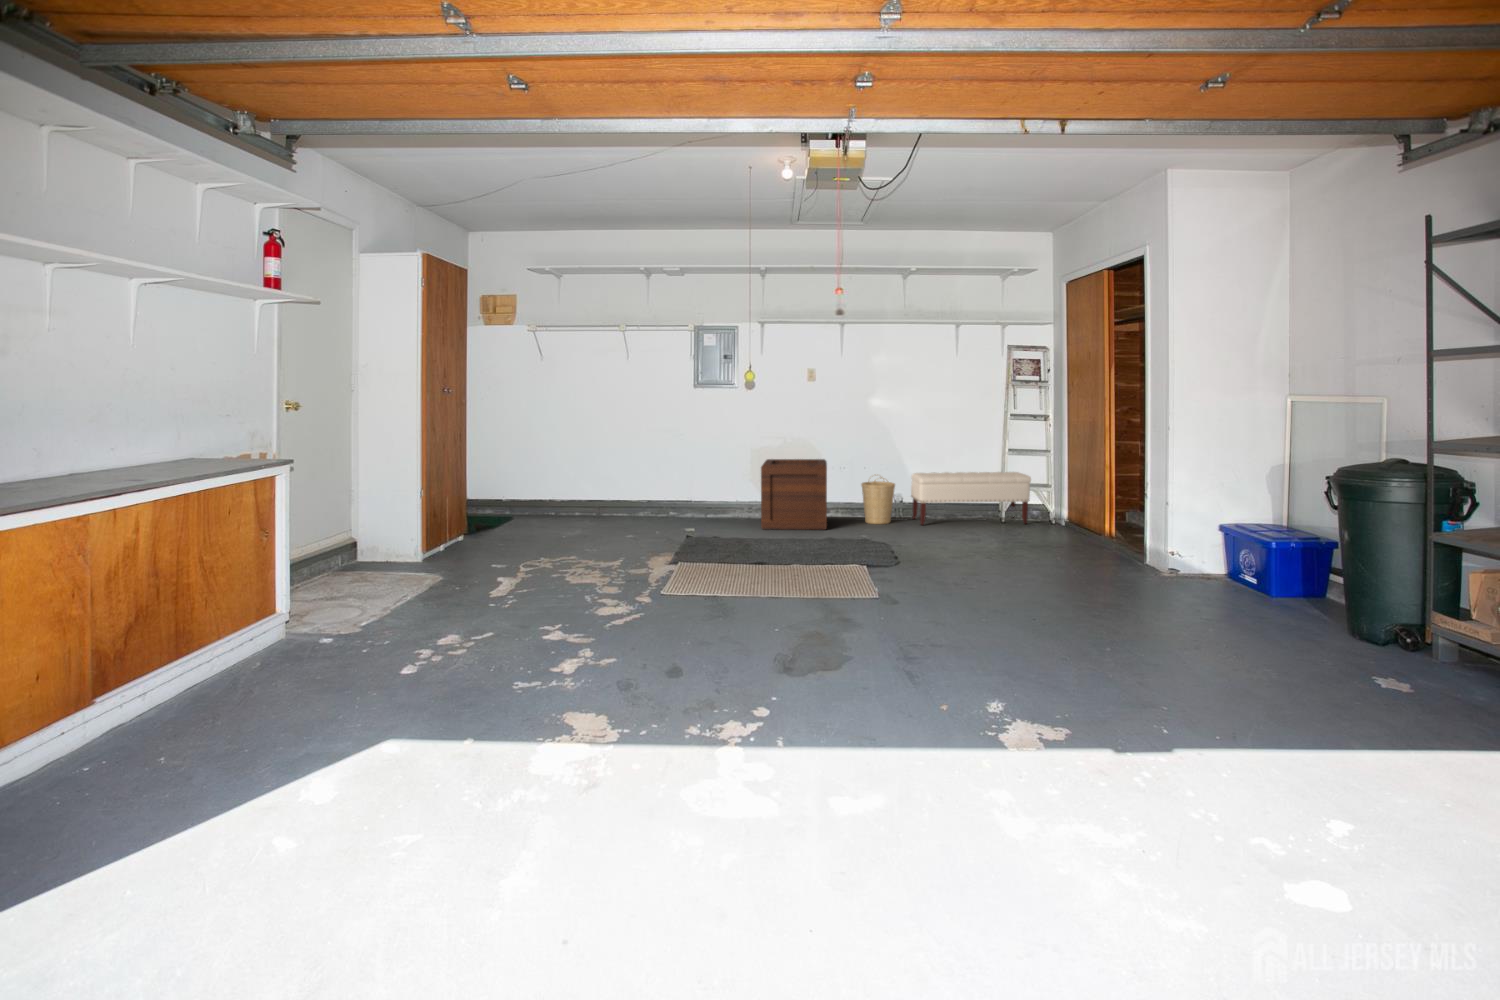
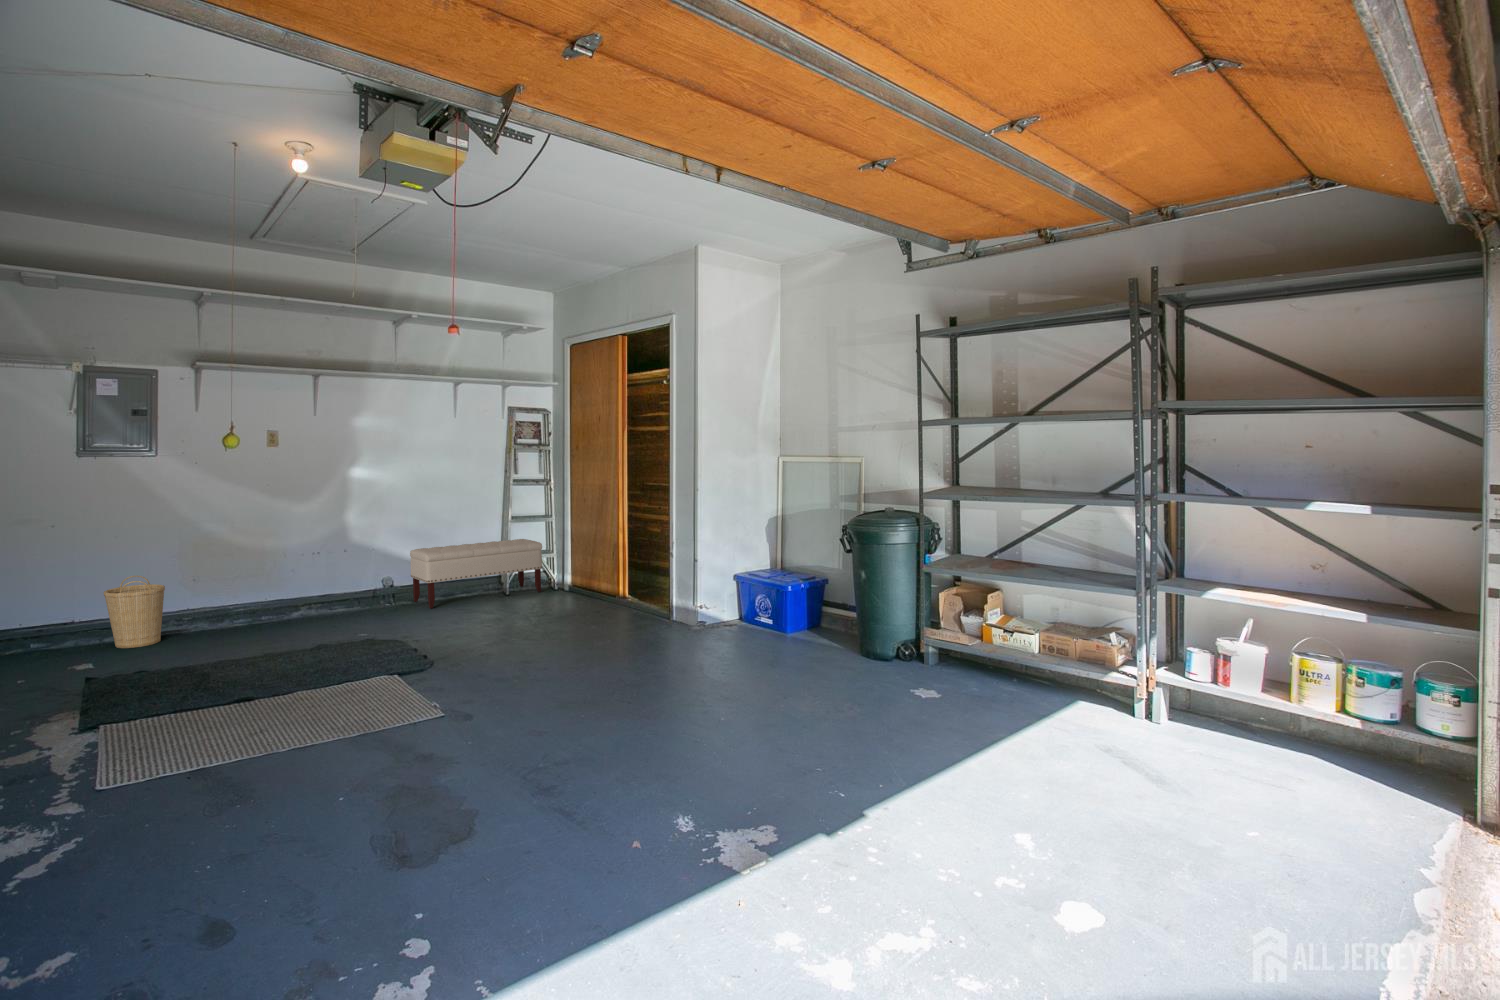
wooden crate: present [761,459,827,530] -> none [202,542,312,646]
basket: present [861,477,895,524] -> present [104,576,165,648]

